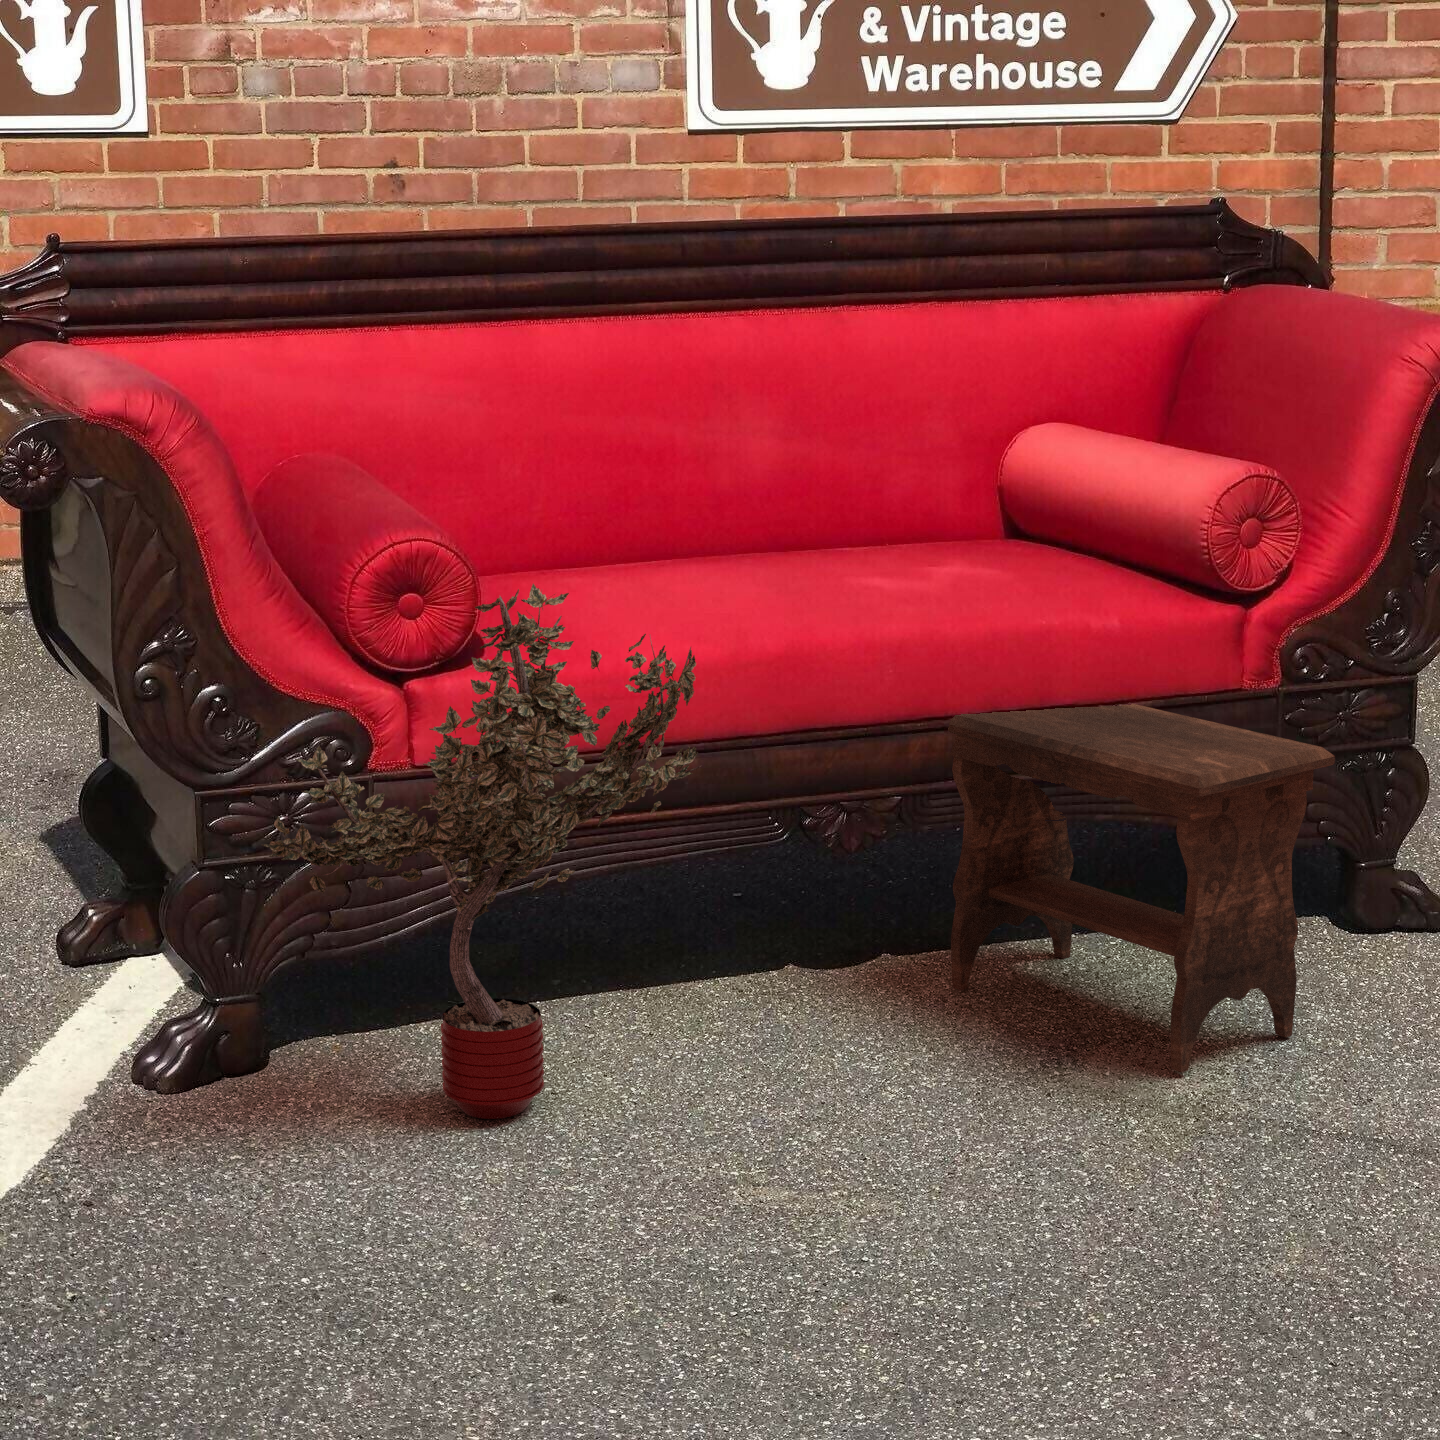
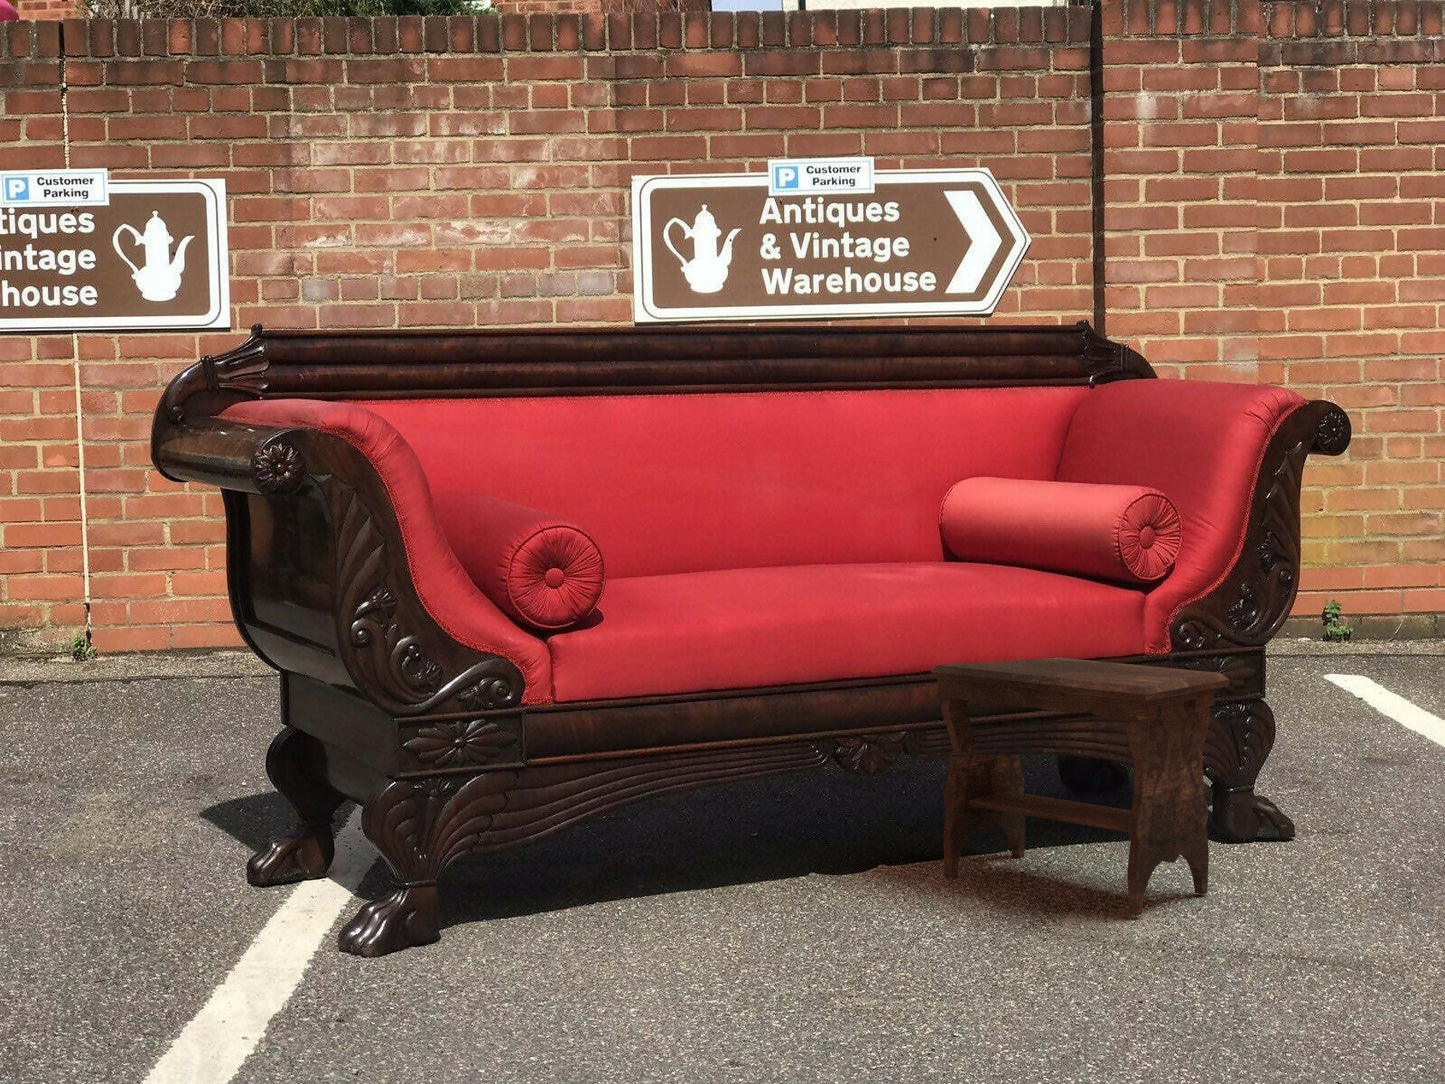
potted tree: present [262,584,701,1119] -> none [461,554,784,961]

